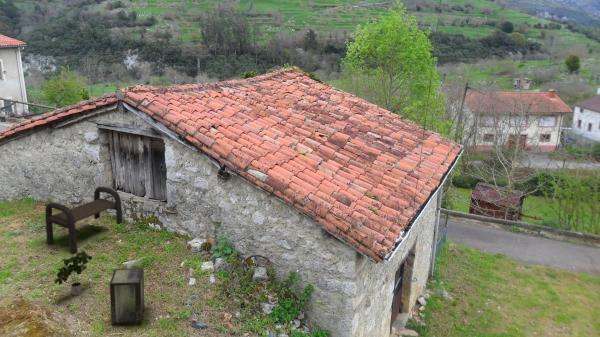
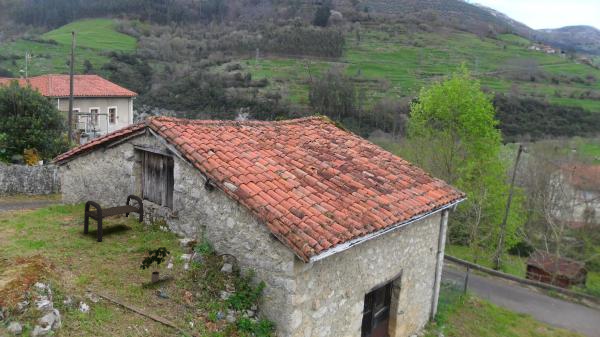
potted plant: present [55,251,92,295] -> present [140,247,170,282]
storage box: present [110,268,144,325] -> none [101,247,132,291]

